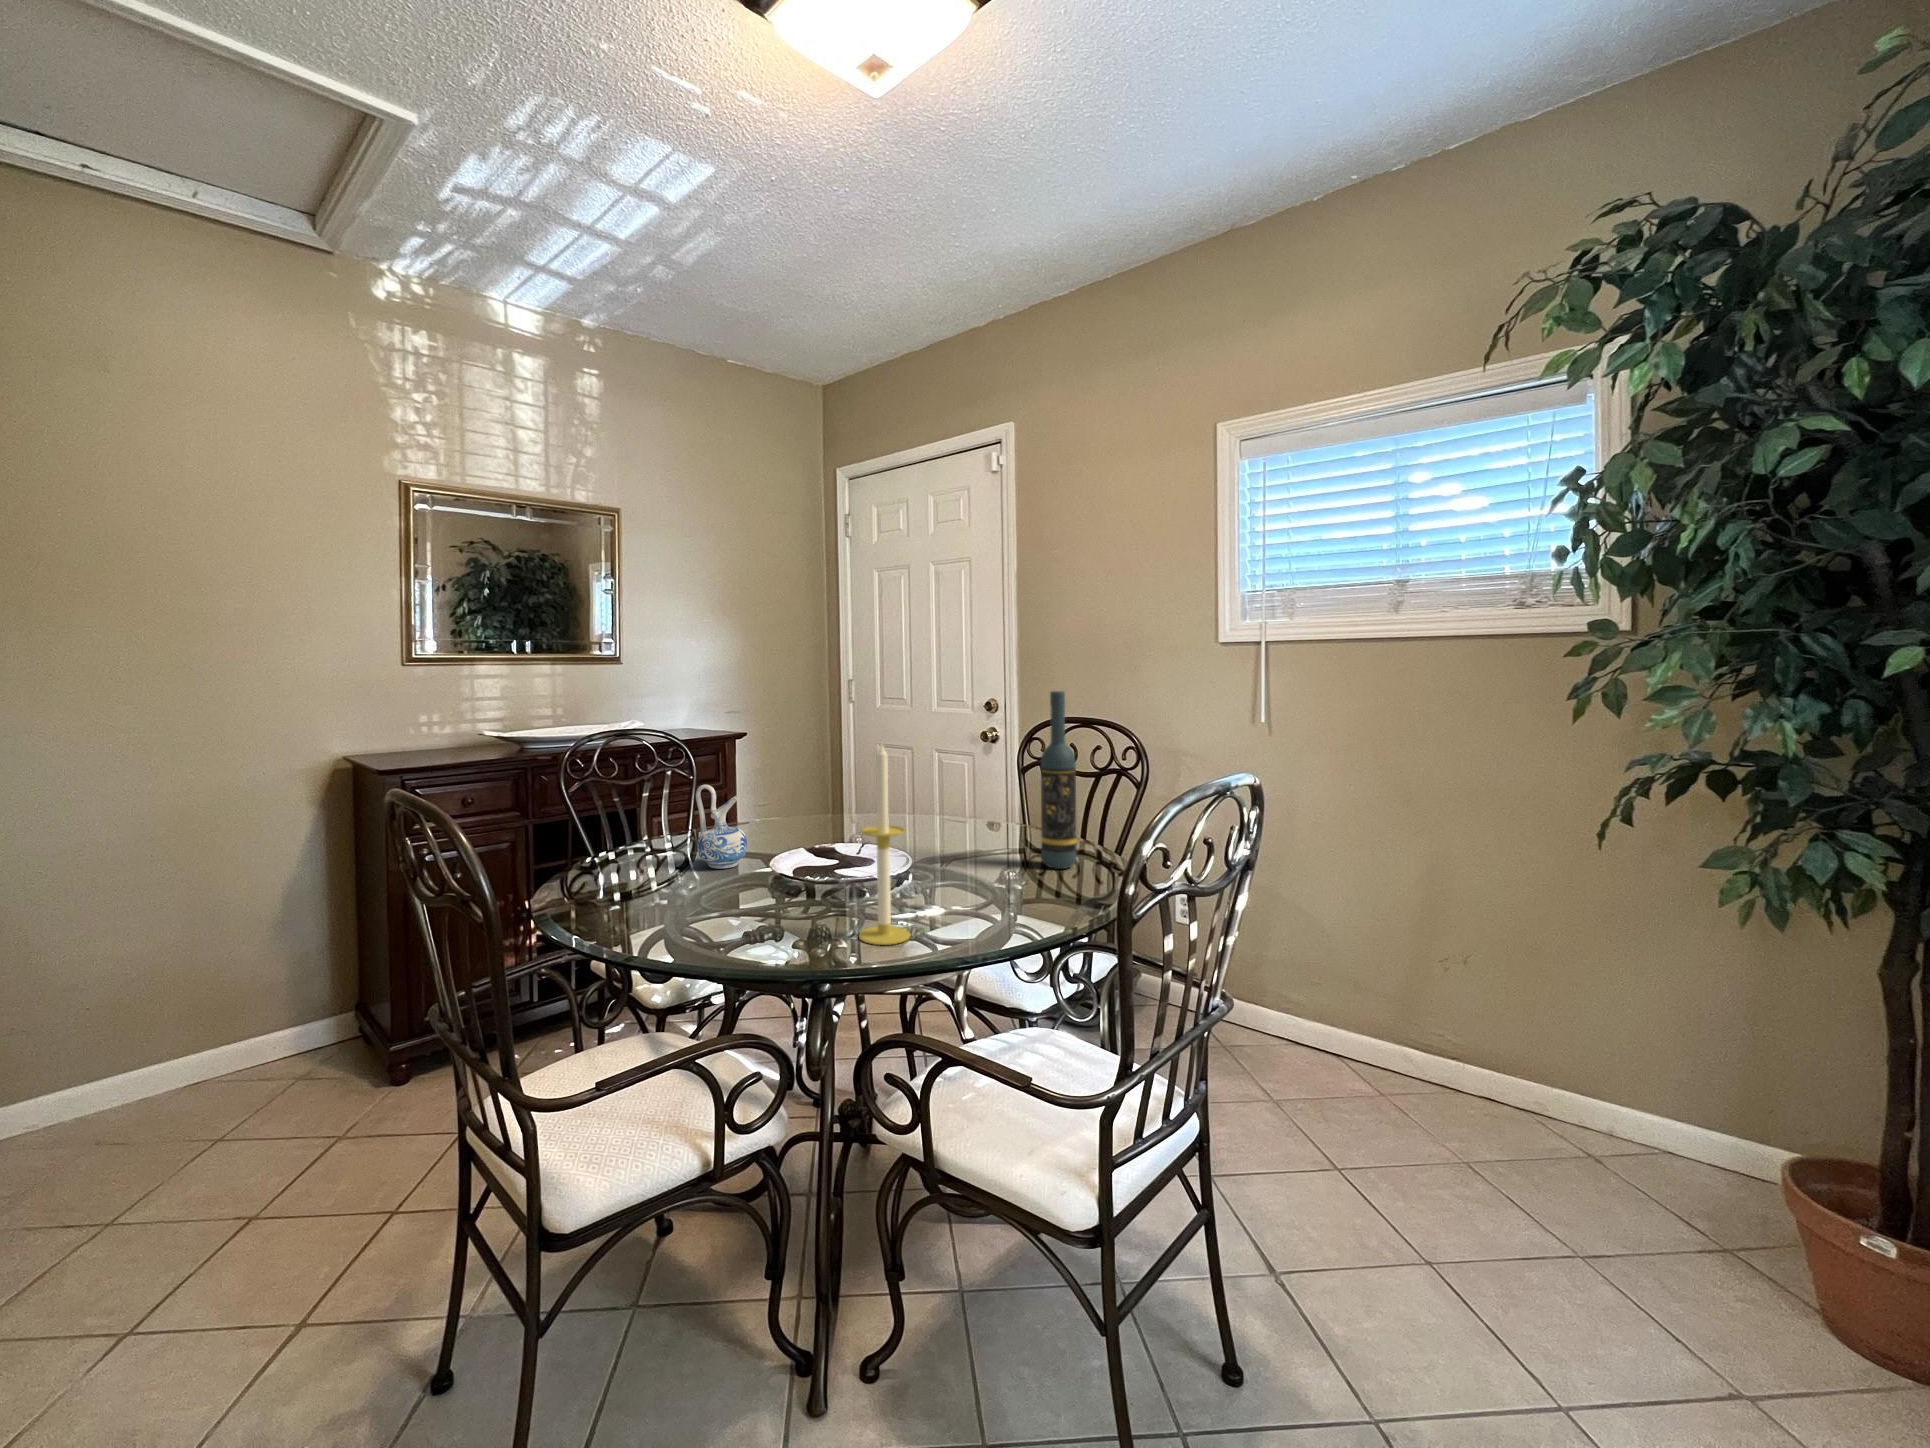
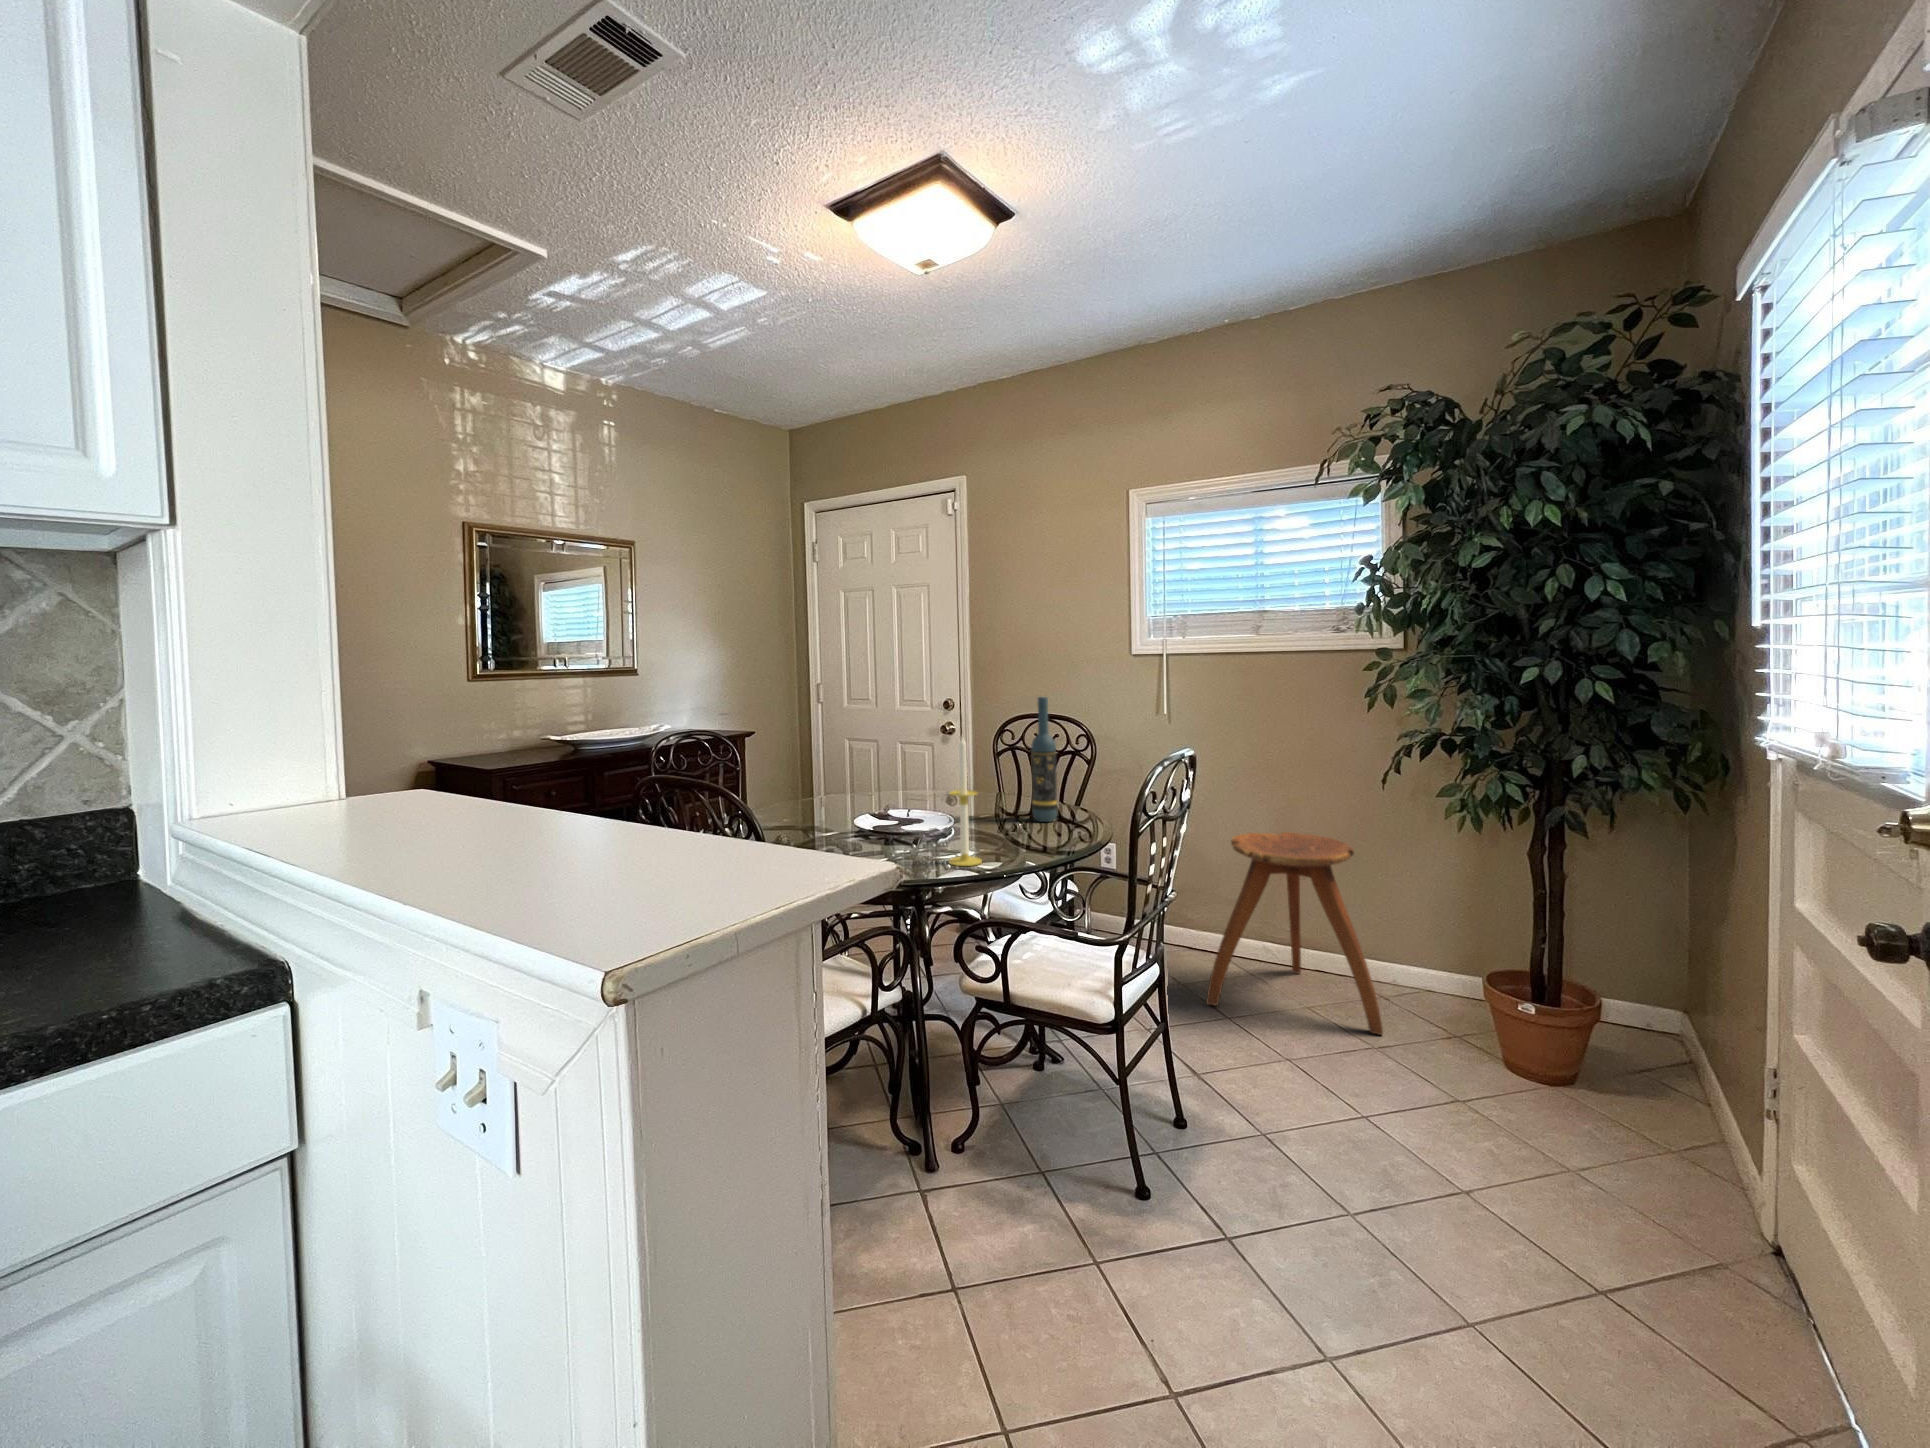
ceramic pitcher: present [696,785,747,869] -> none [789,771,827,832]
stool: none [1304,893,1592,1232] -> present [1206,832,1383,1035]

